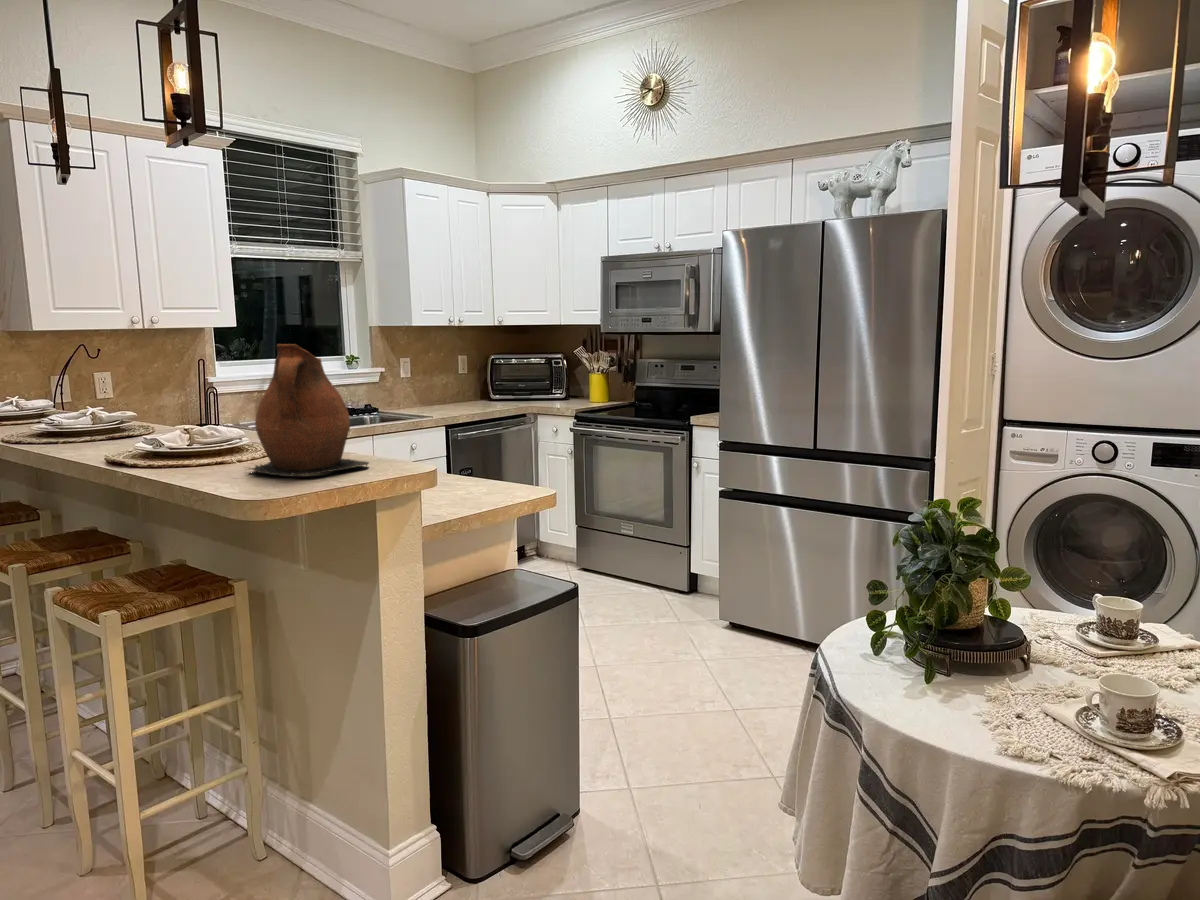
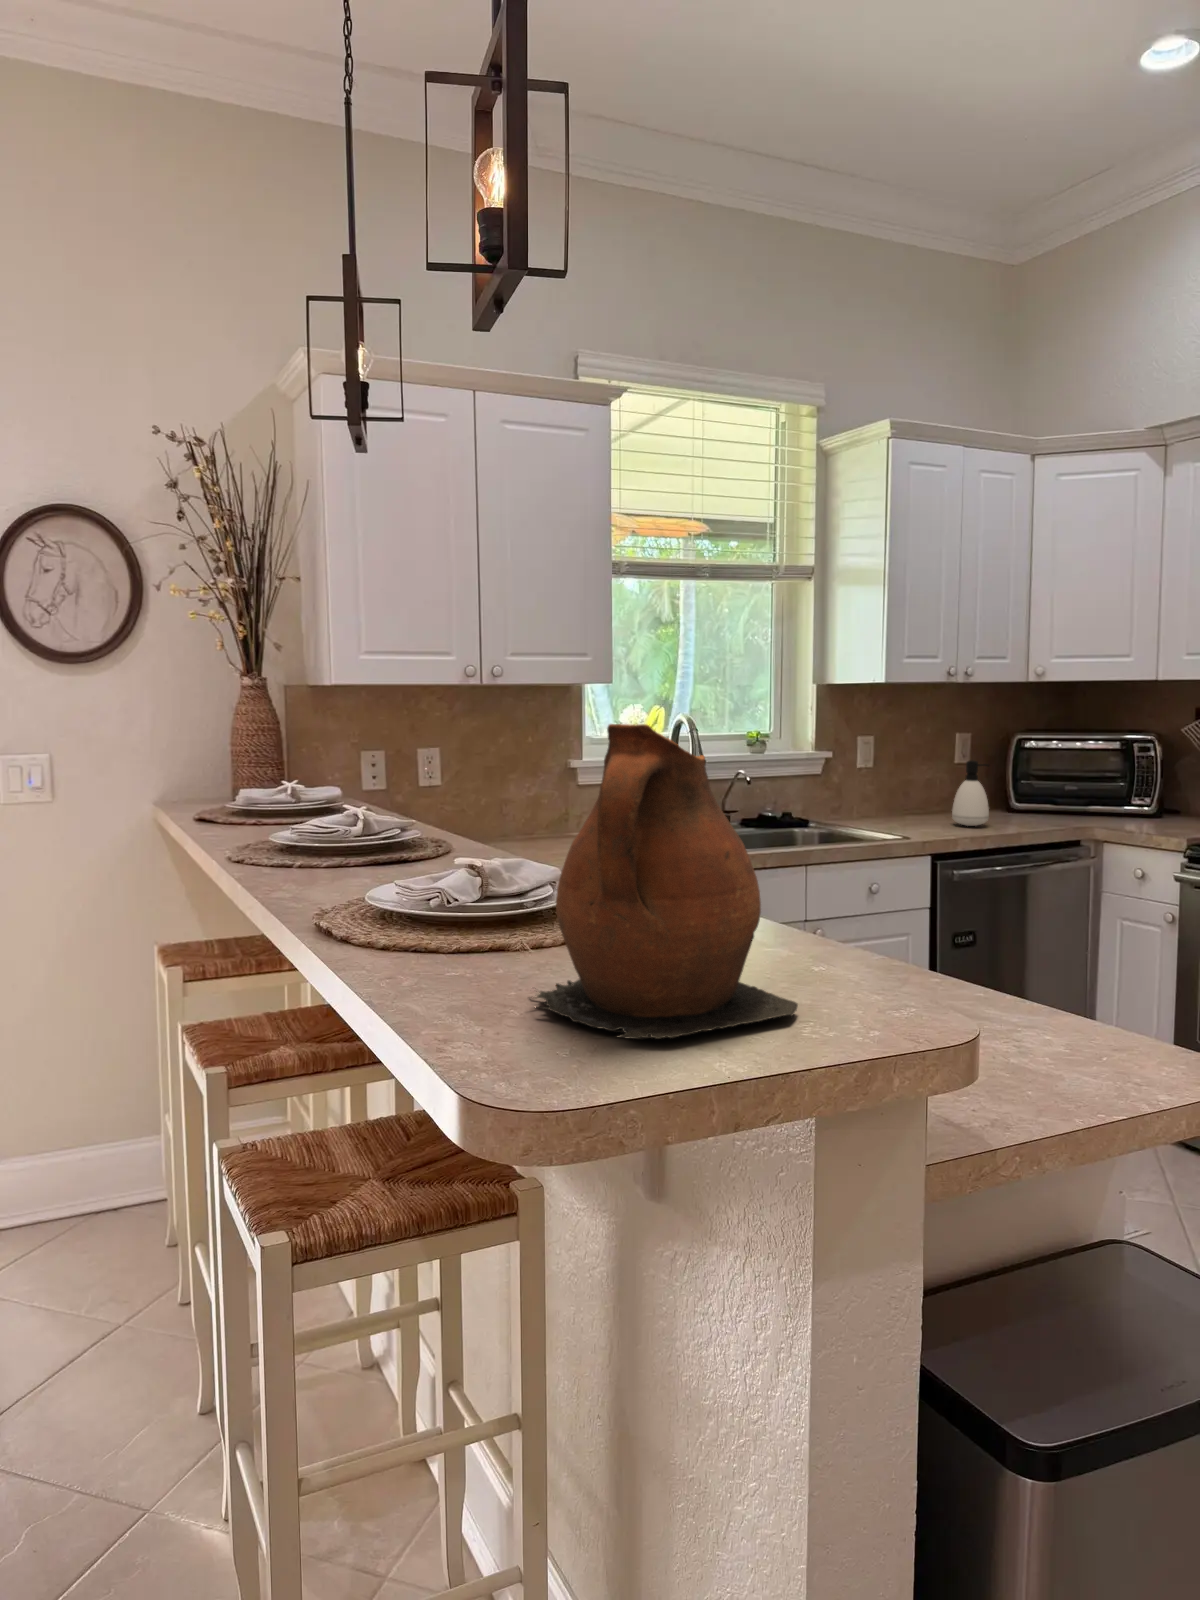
soap dispenser: none [456,371,477,409] -> present [952,760,989,826]

